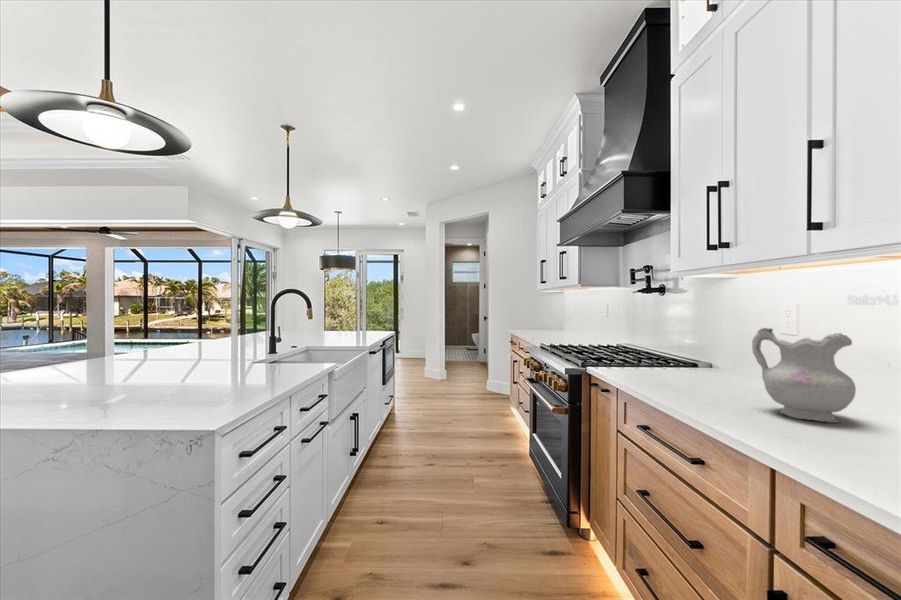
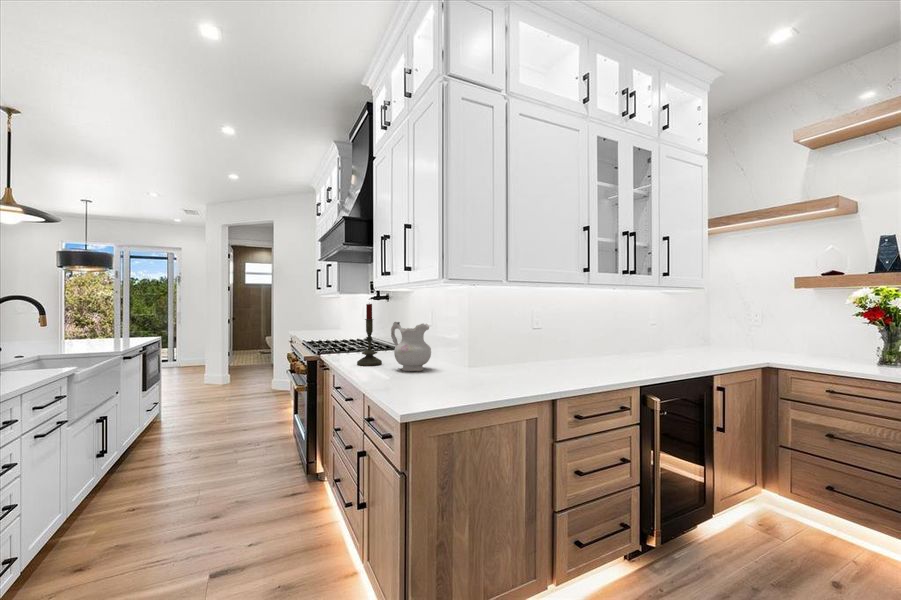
candle: none [670,294,715,397] -> present [357,304,382,366]

